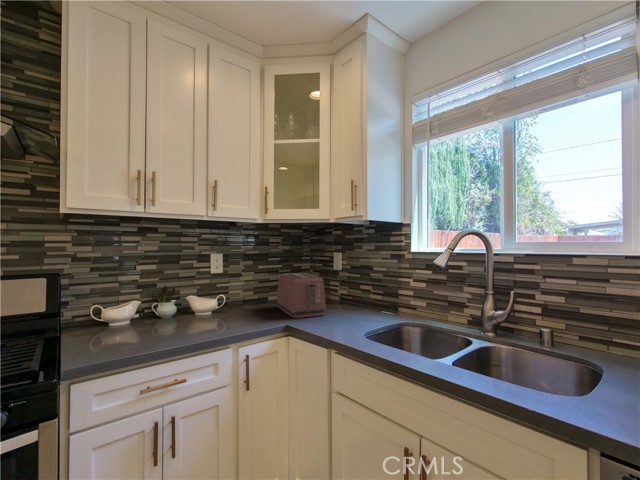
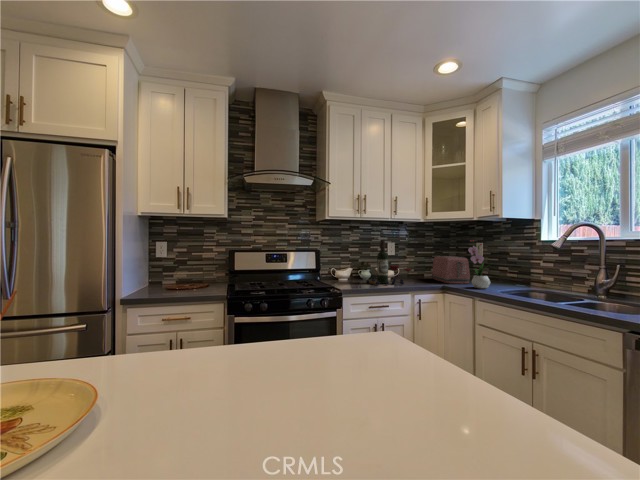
flower arrangement: none [322,252,355,329] -> present [468,240,490,289]
wine bottle: none [149,253,239,339] -> present [366,240,411,285]

